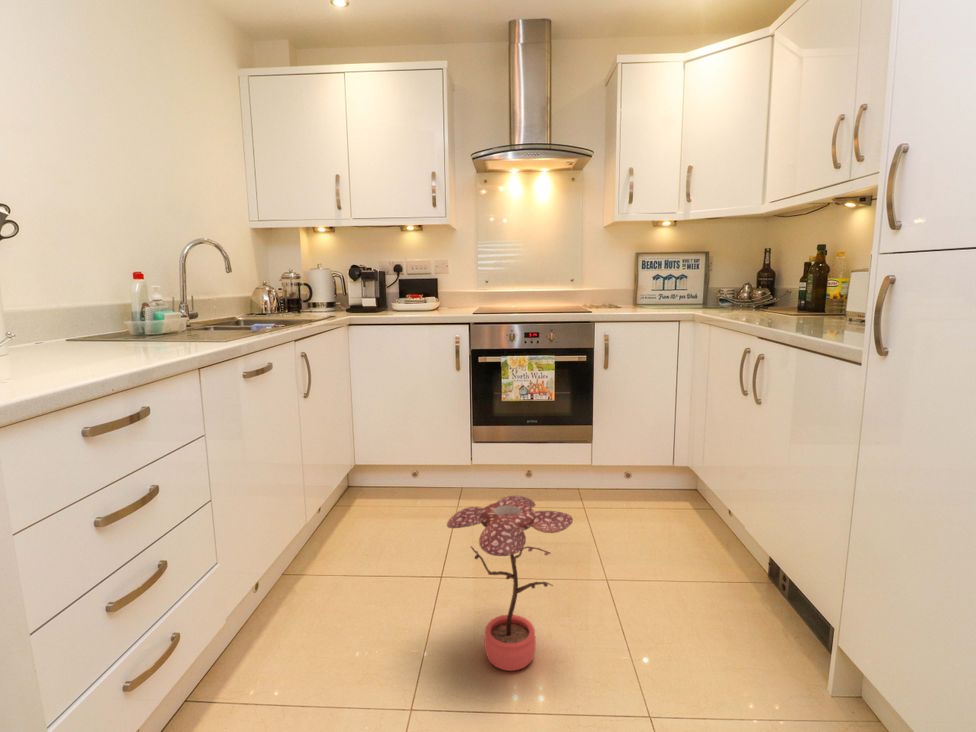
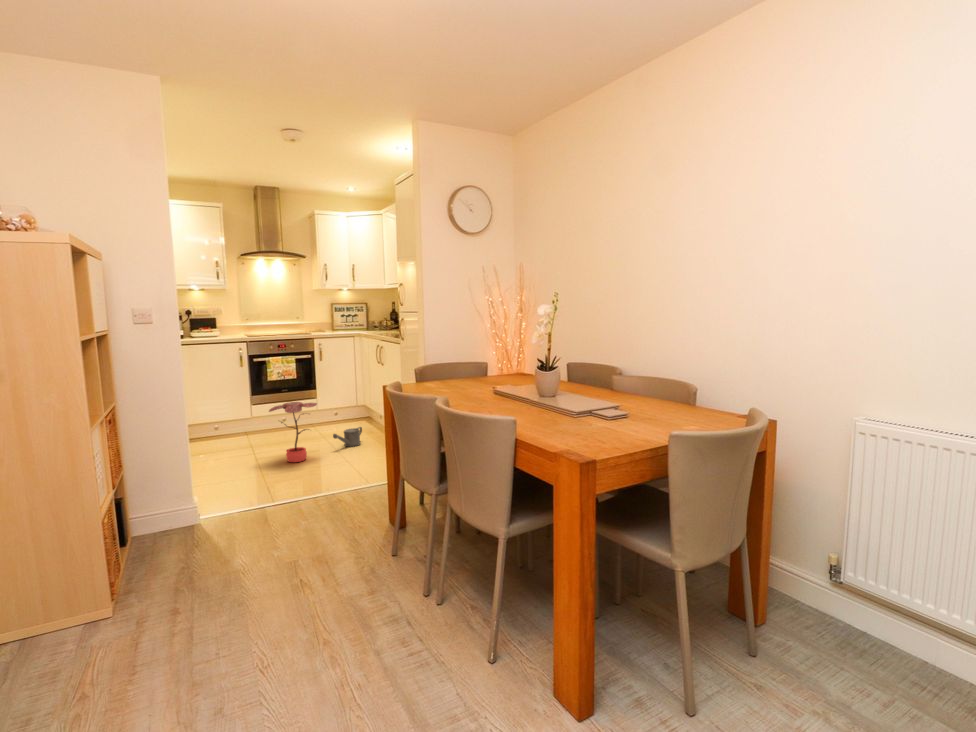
watering can: none [611,563,688,625] -> present [333,427,362,447]

